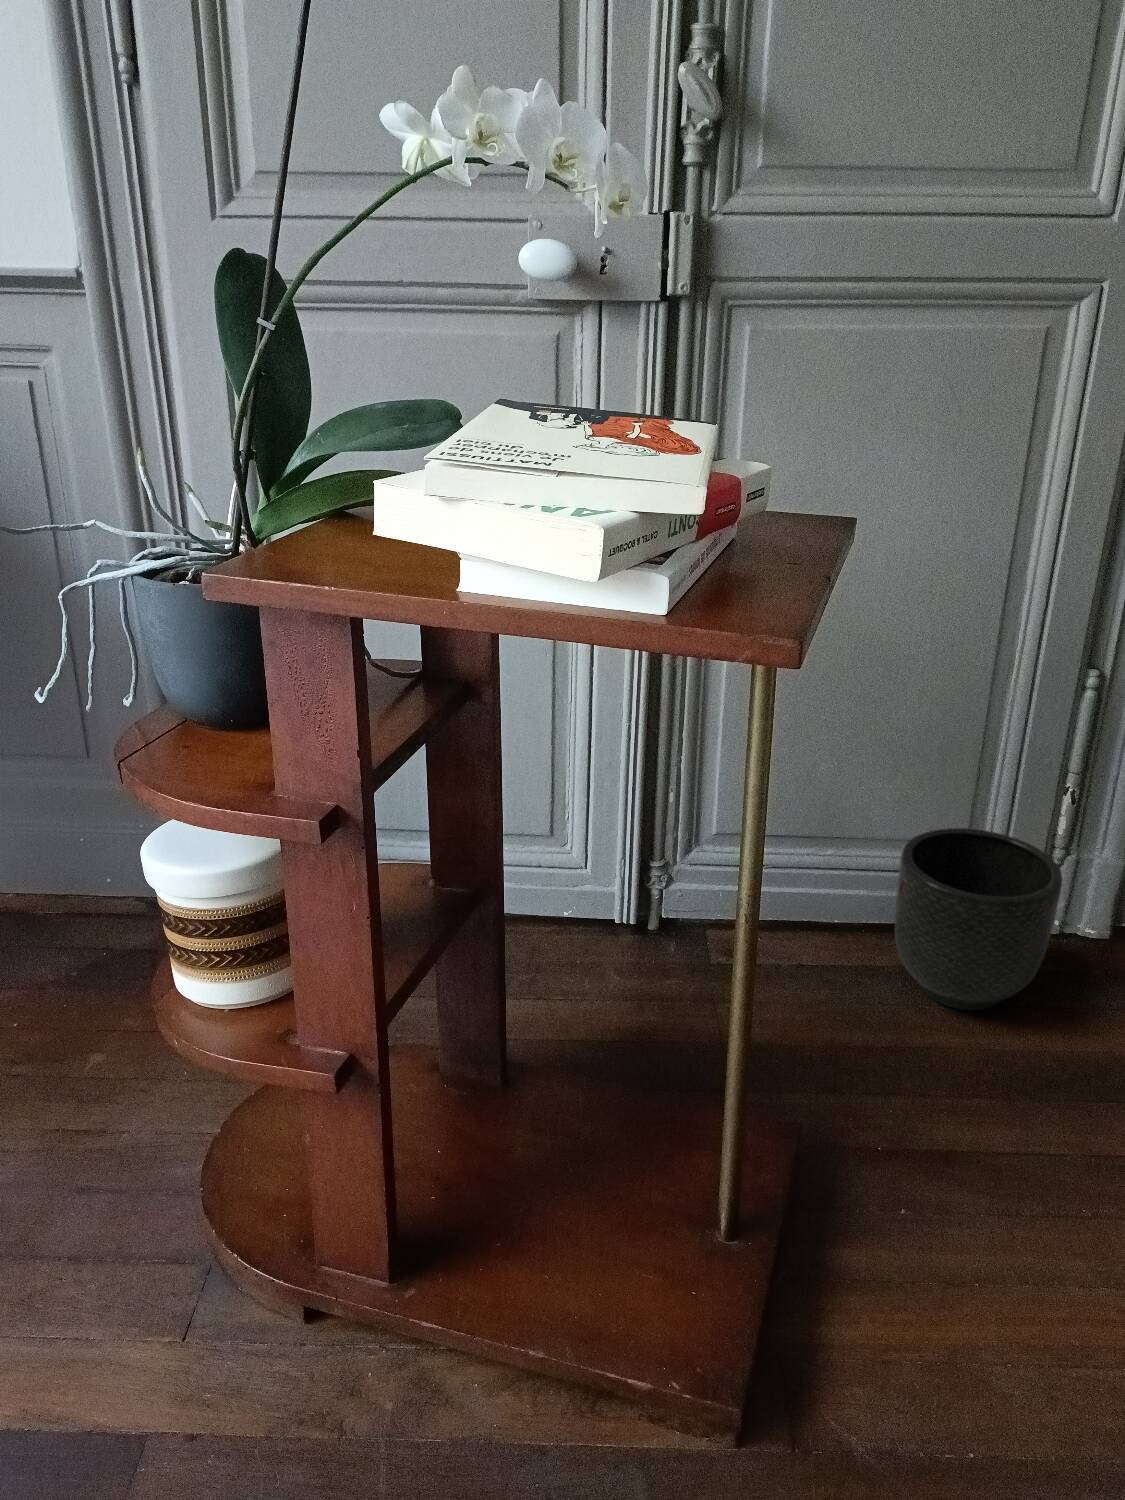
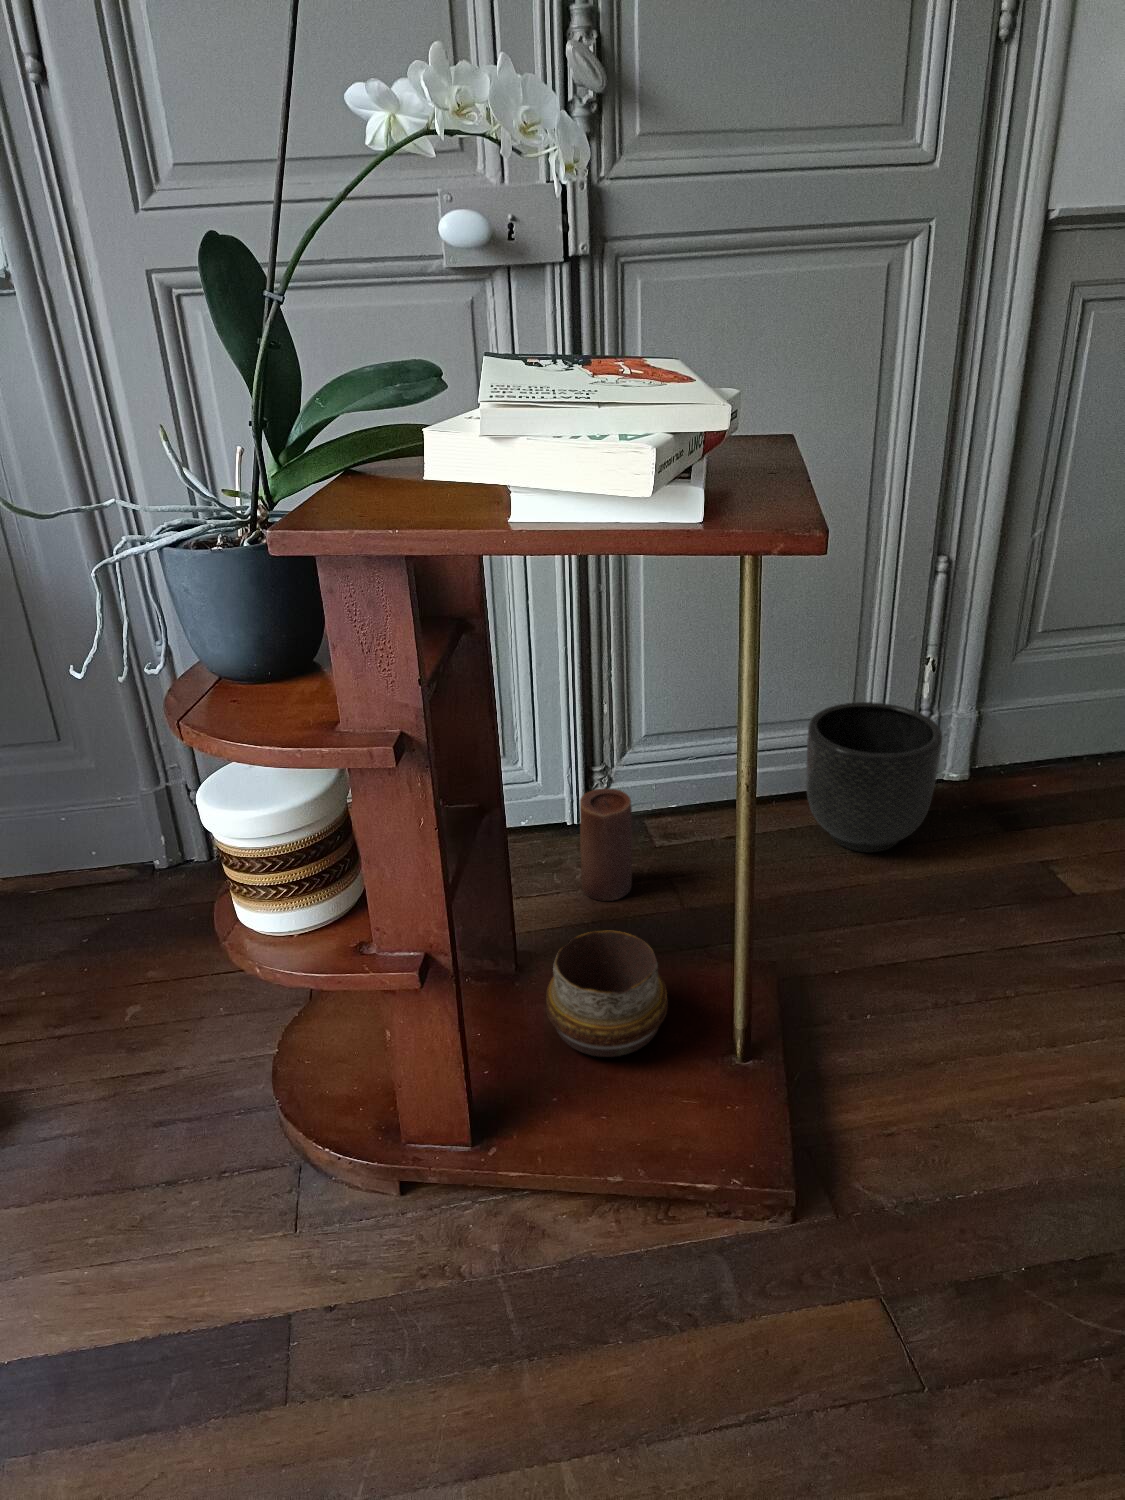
candle: none [610,890,674,1020] -> present [580,788,632,901]
decorative bowl: none [511,1056,652,1206] -> present [546,931,668,1057]

